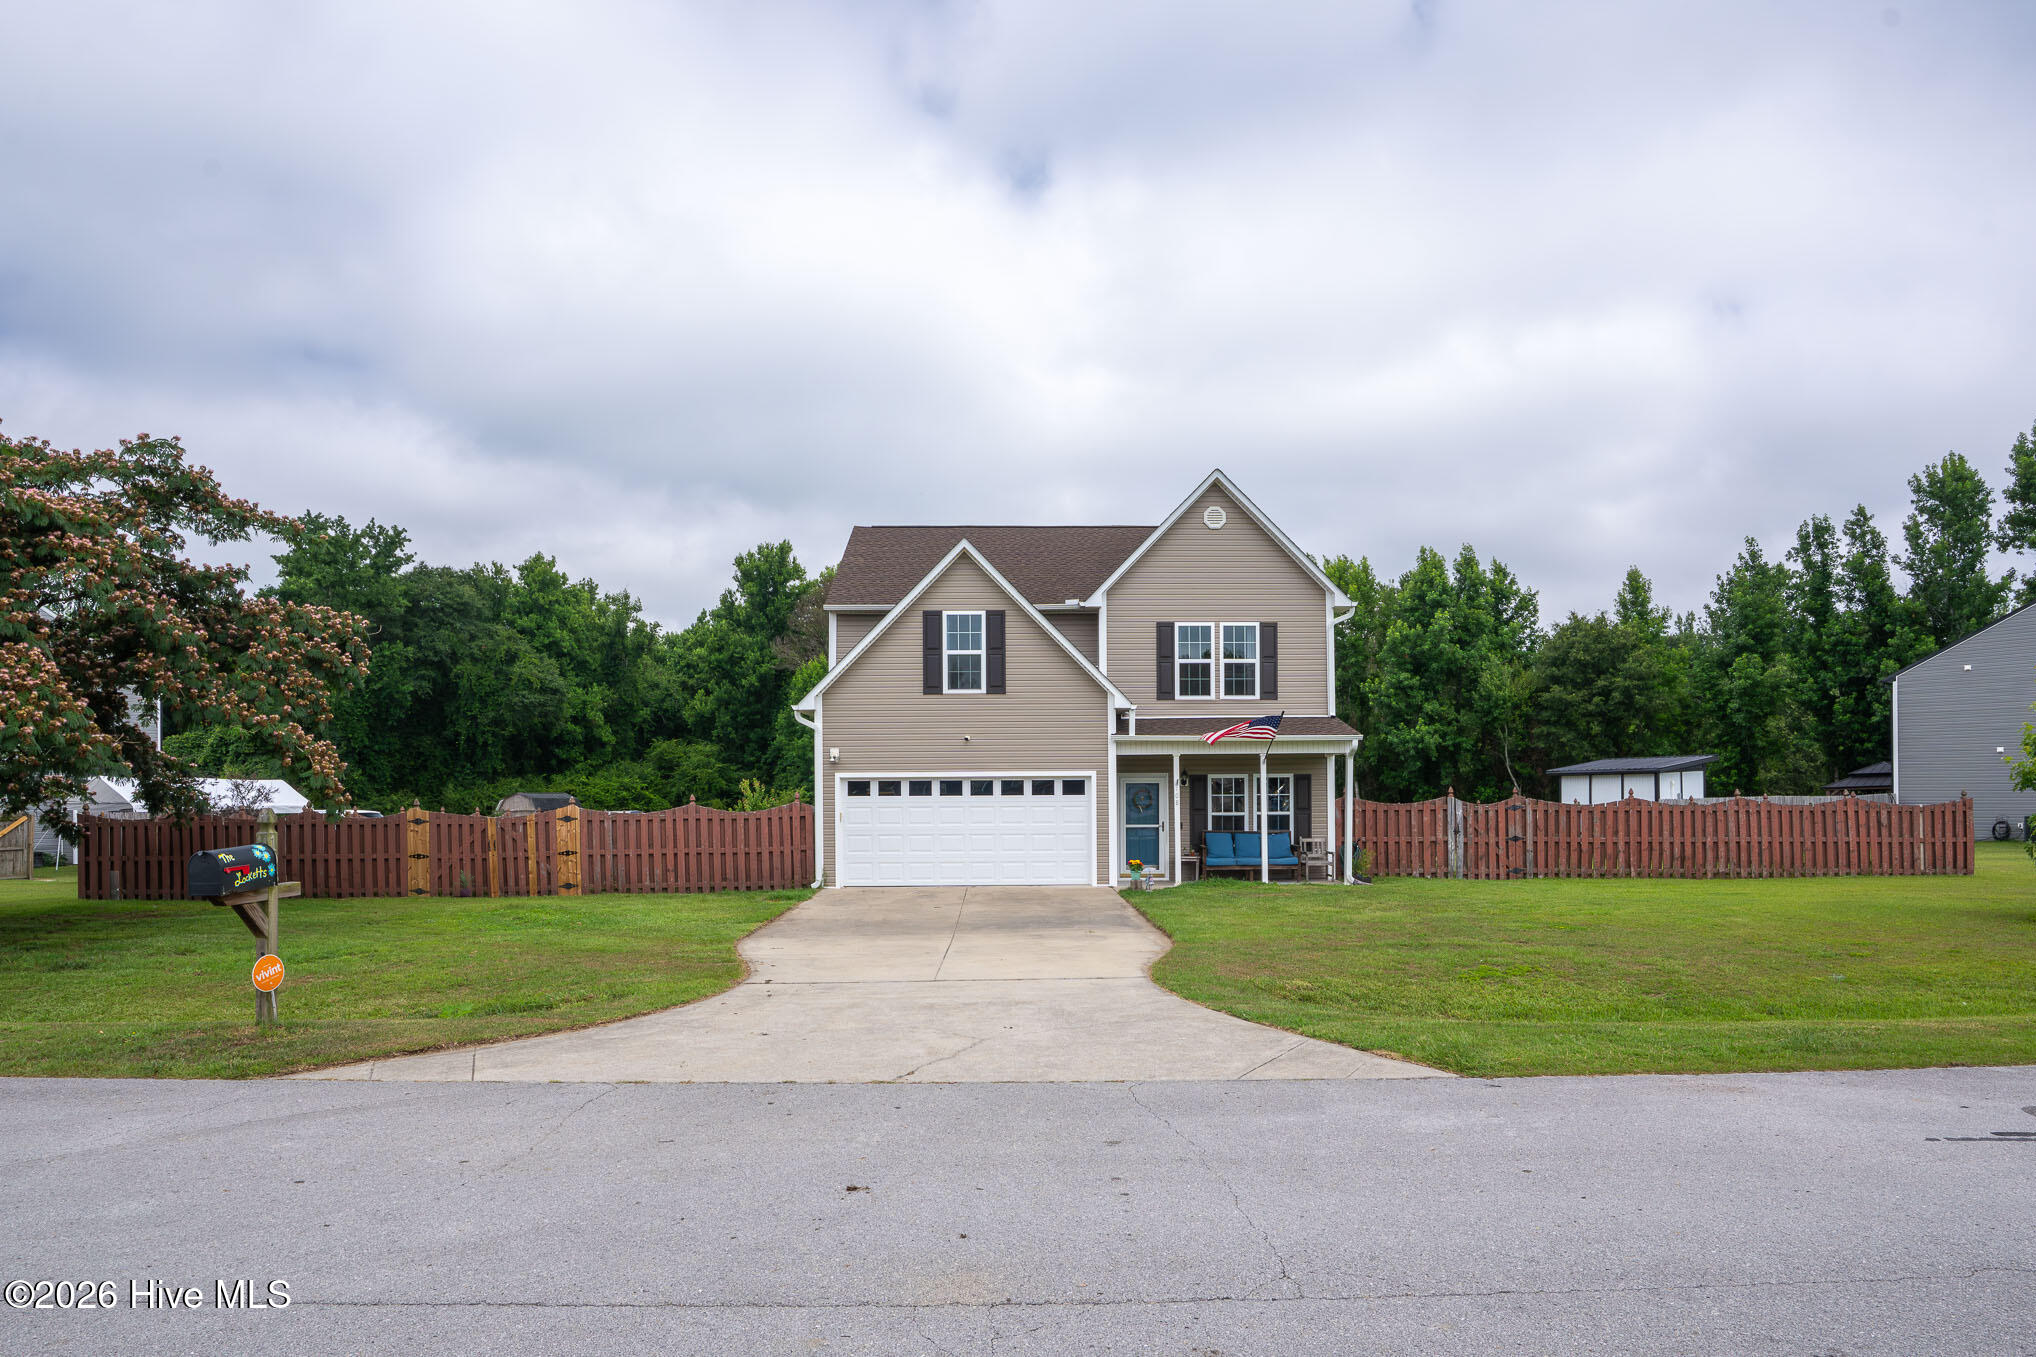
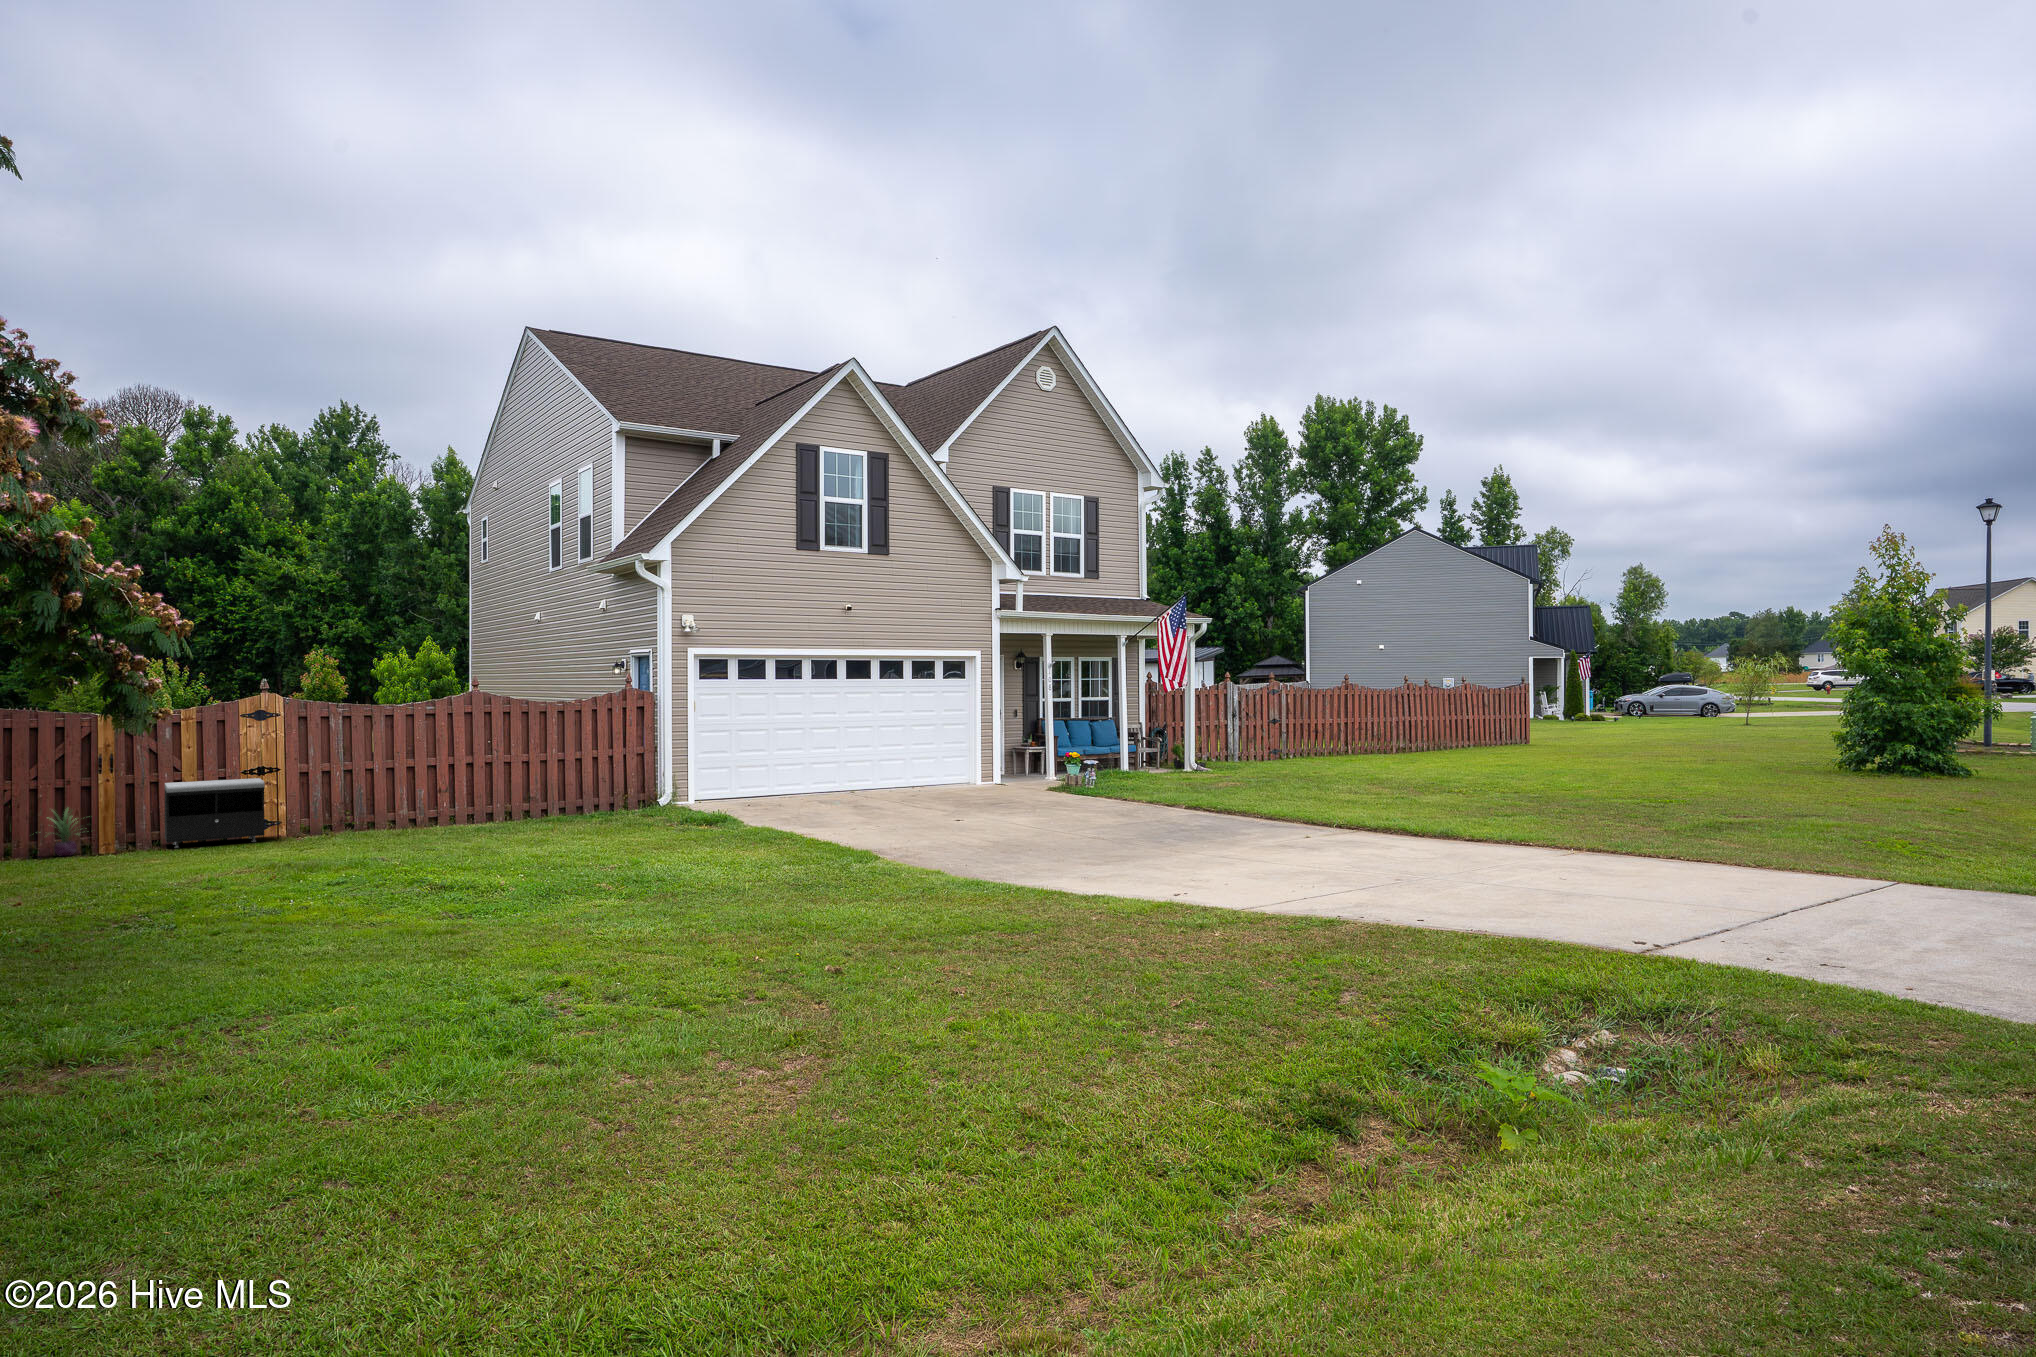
storage bench: none [510,858,566,896] -> present [165,778,265,848]

